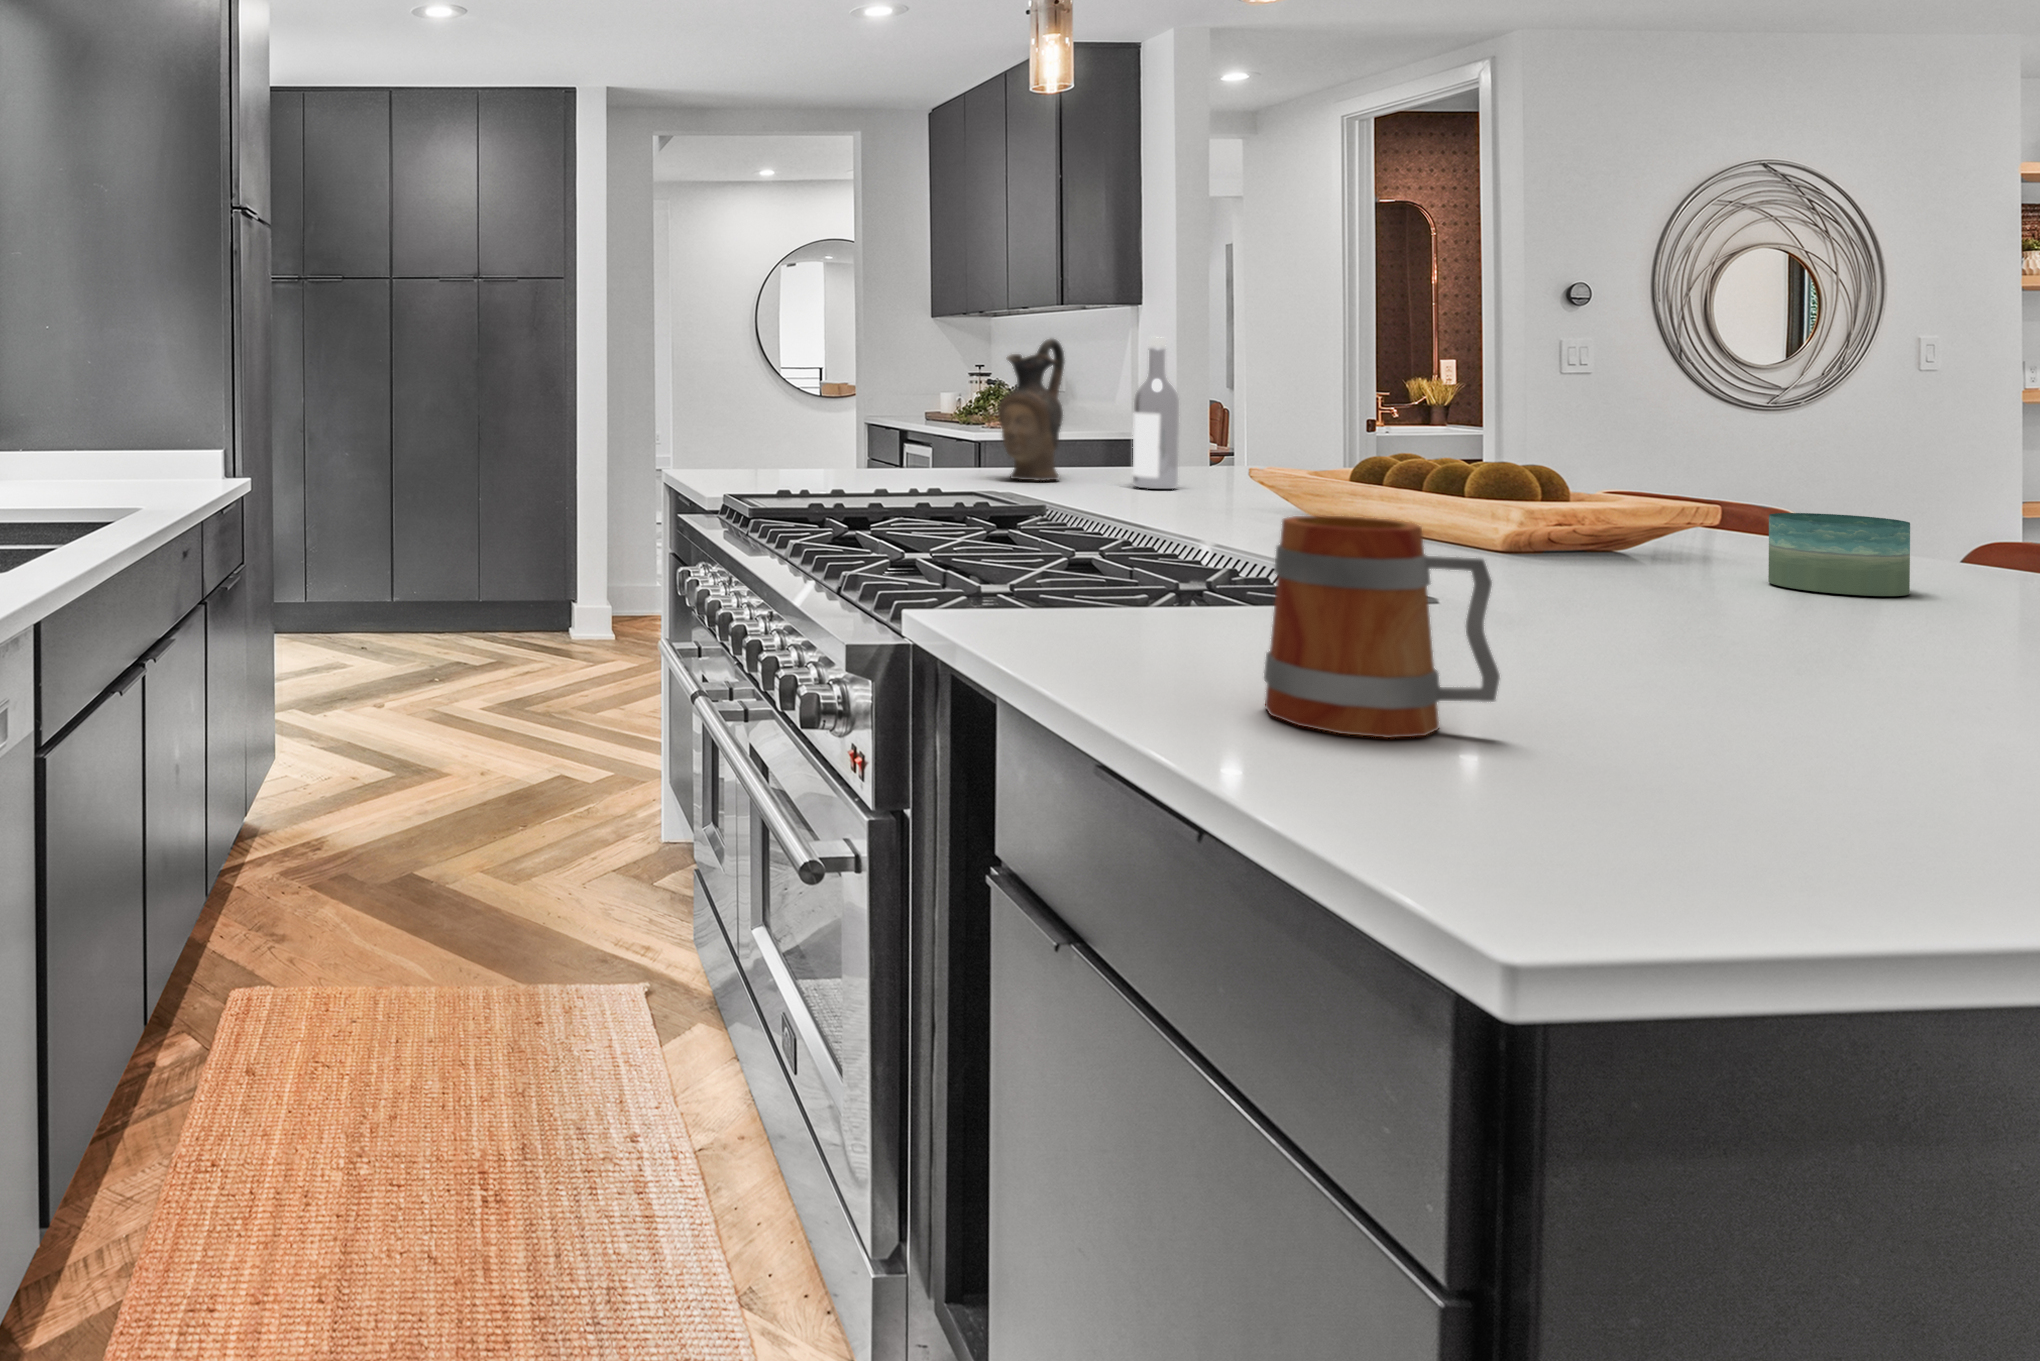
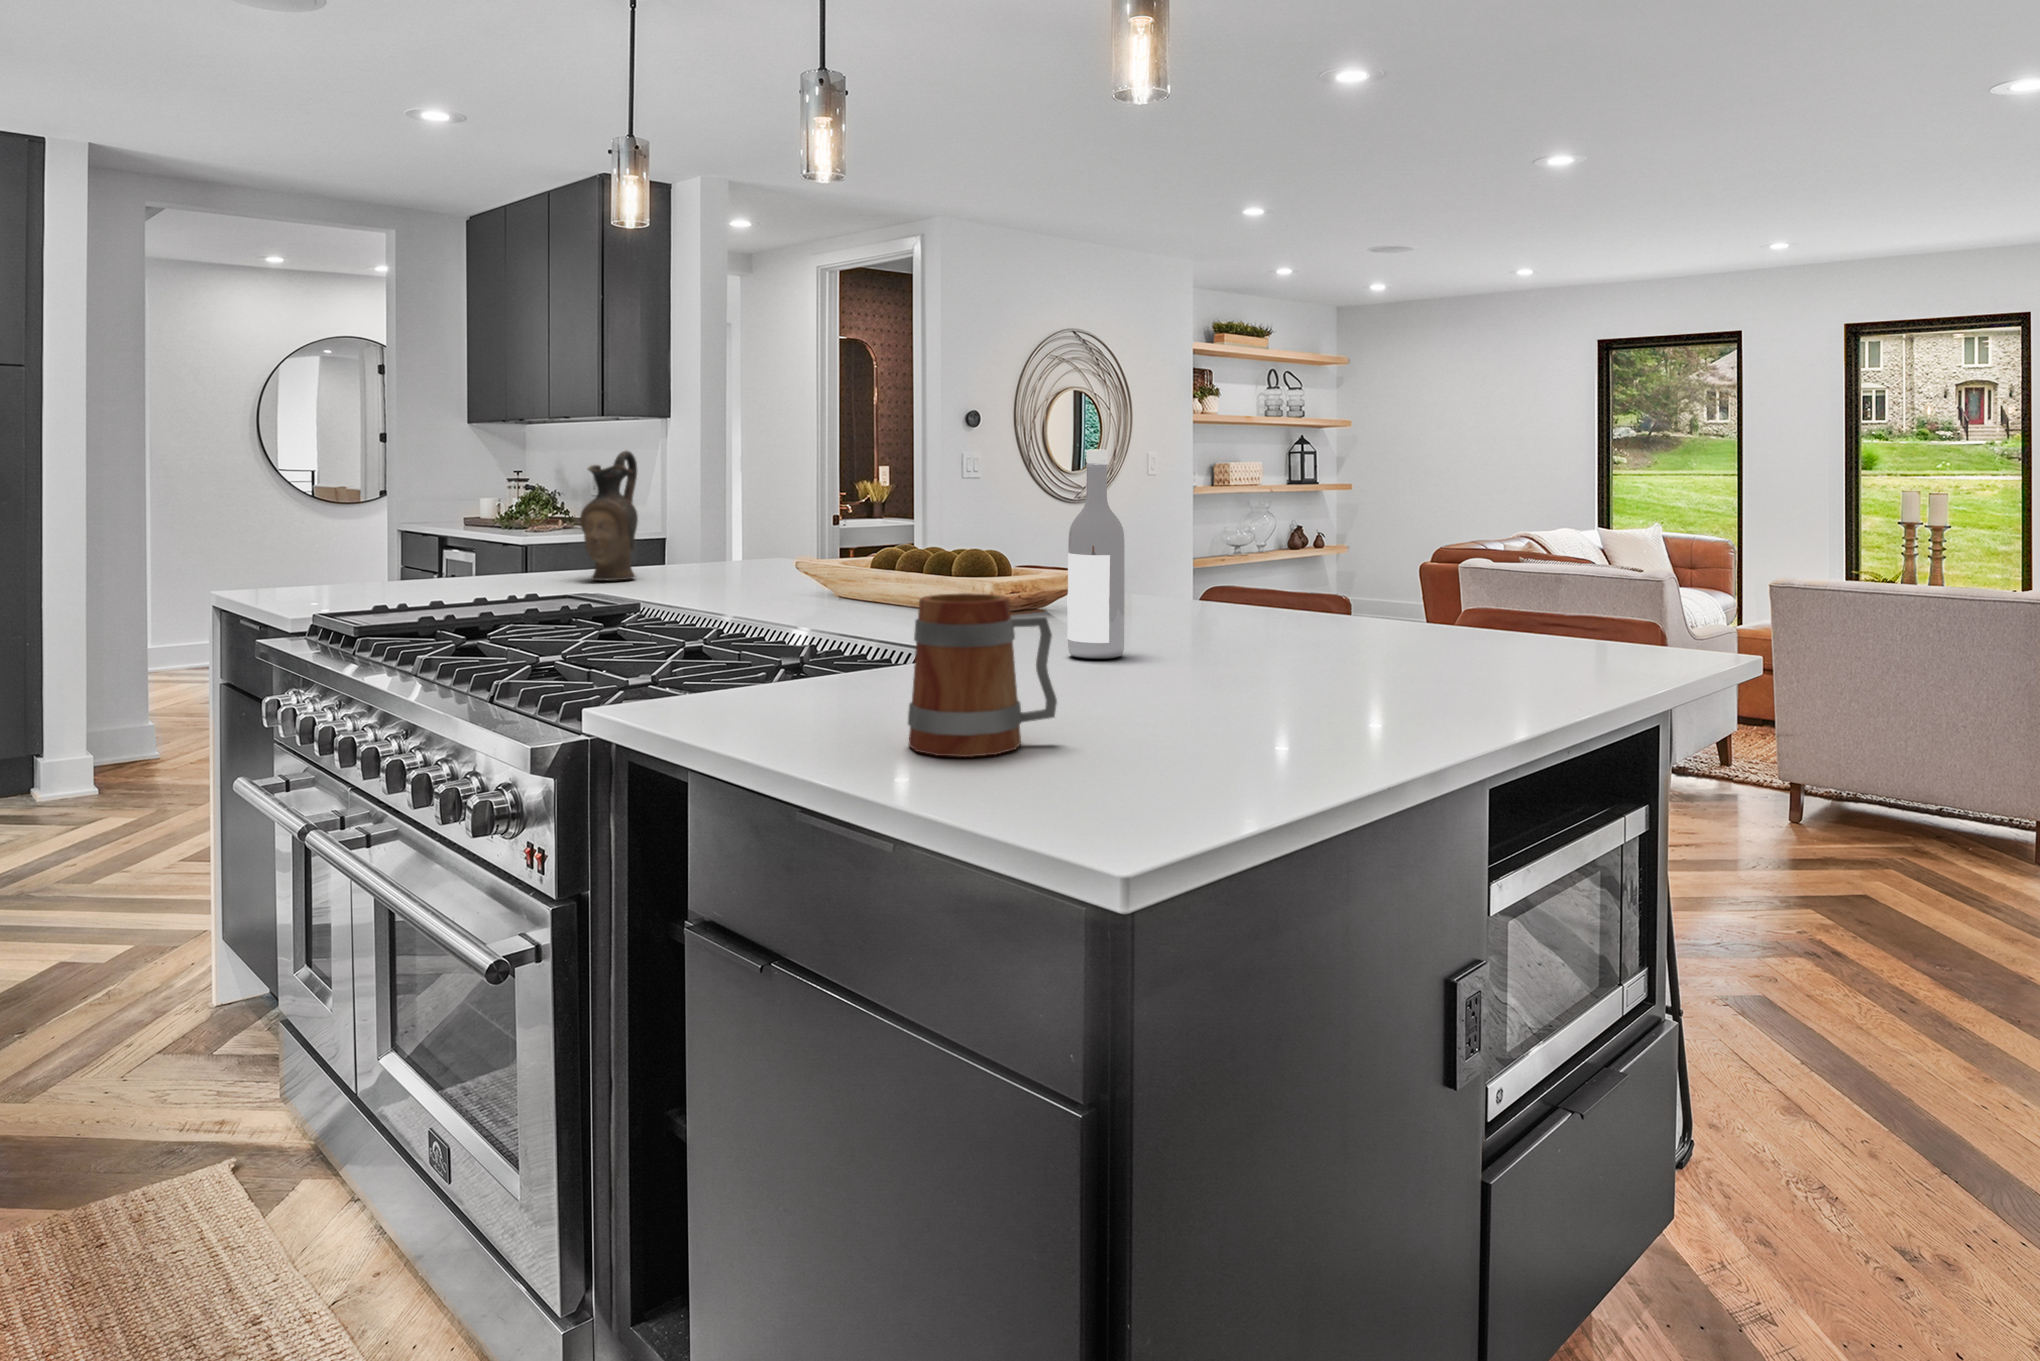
wine bottle: present [1133,337,1179,489] -> present [1068,449,1125,659]
candle: present [1768,513,1910,596] -> none [1134,569,1203,622]

